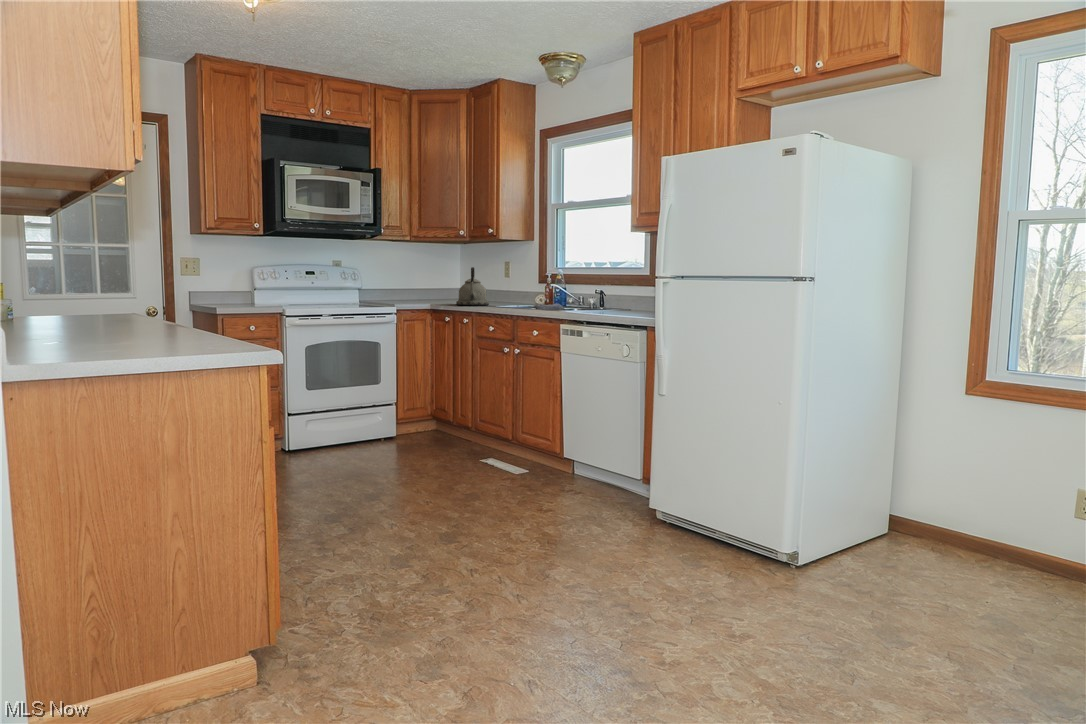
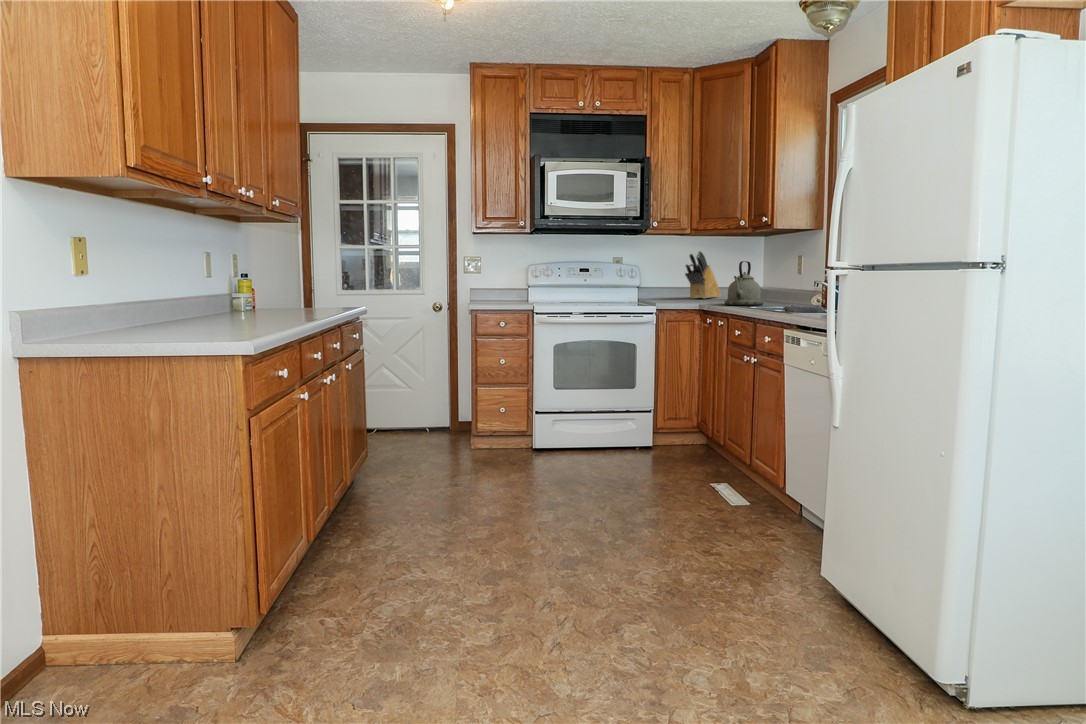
knife block: none [404,257,428,299] -> present [685,251,721,299]

